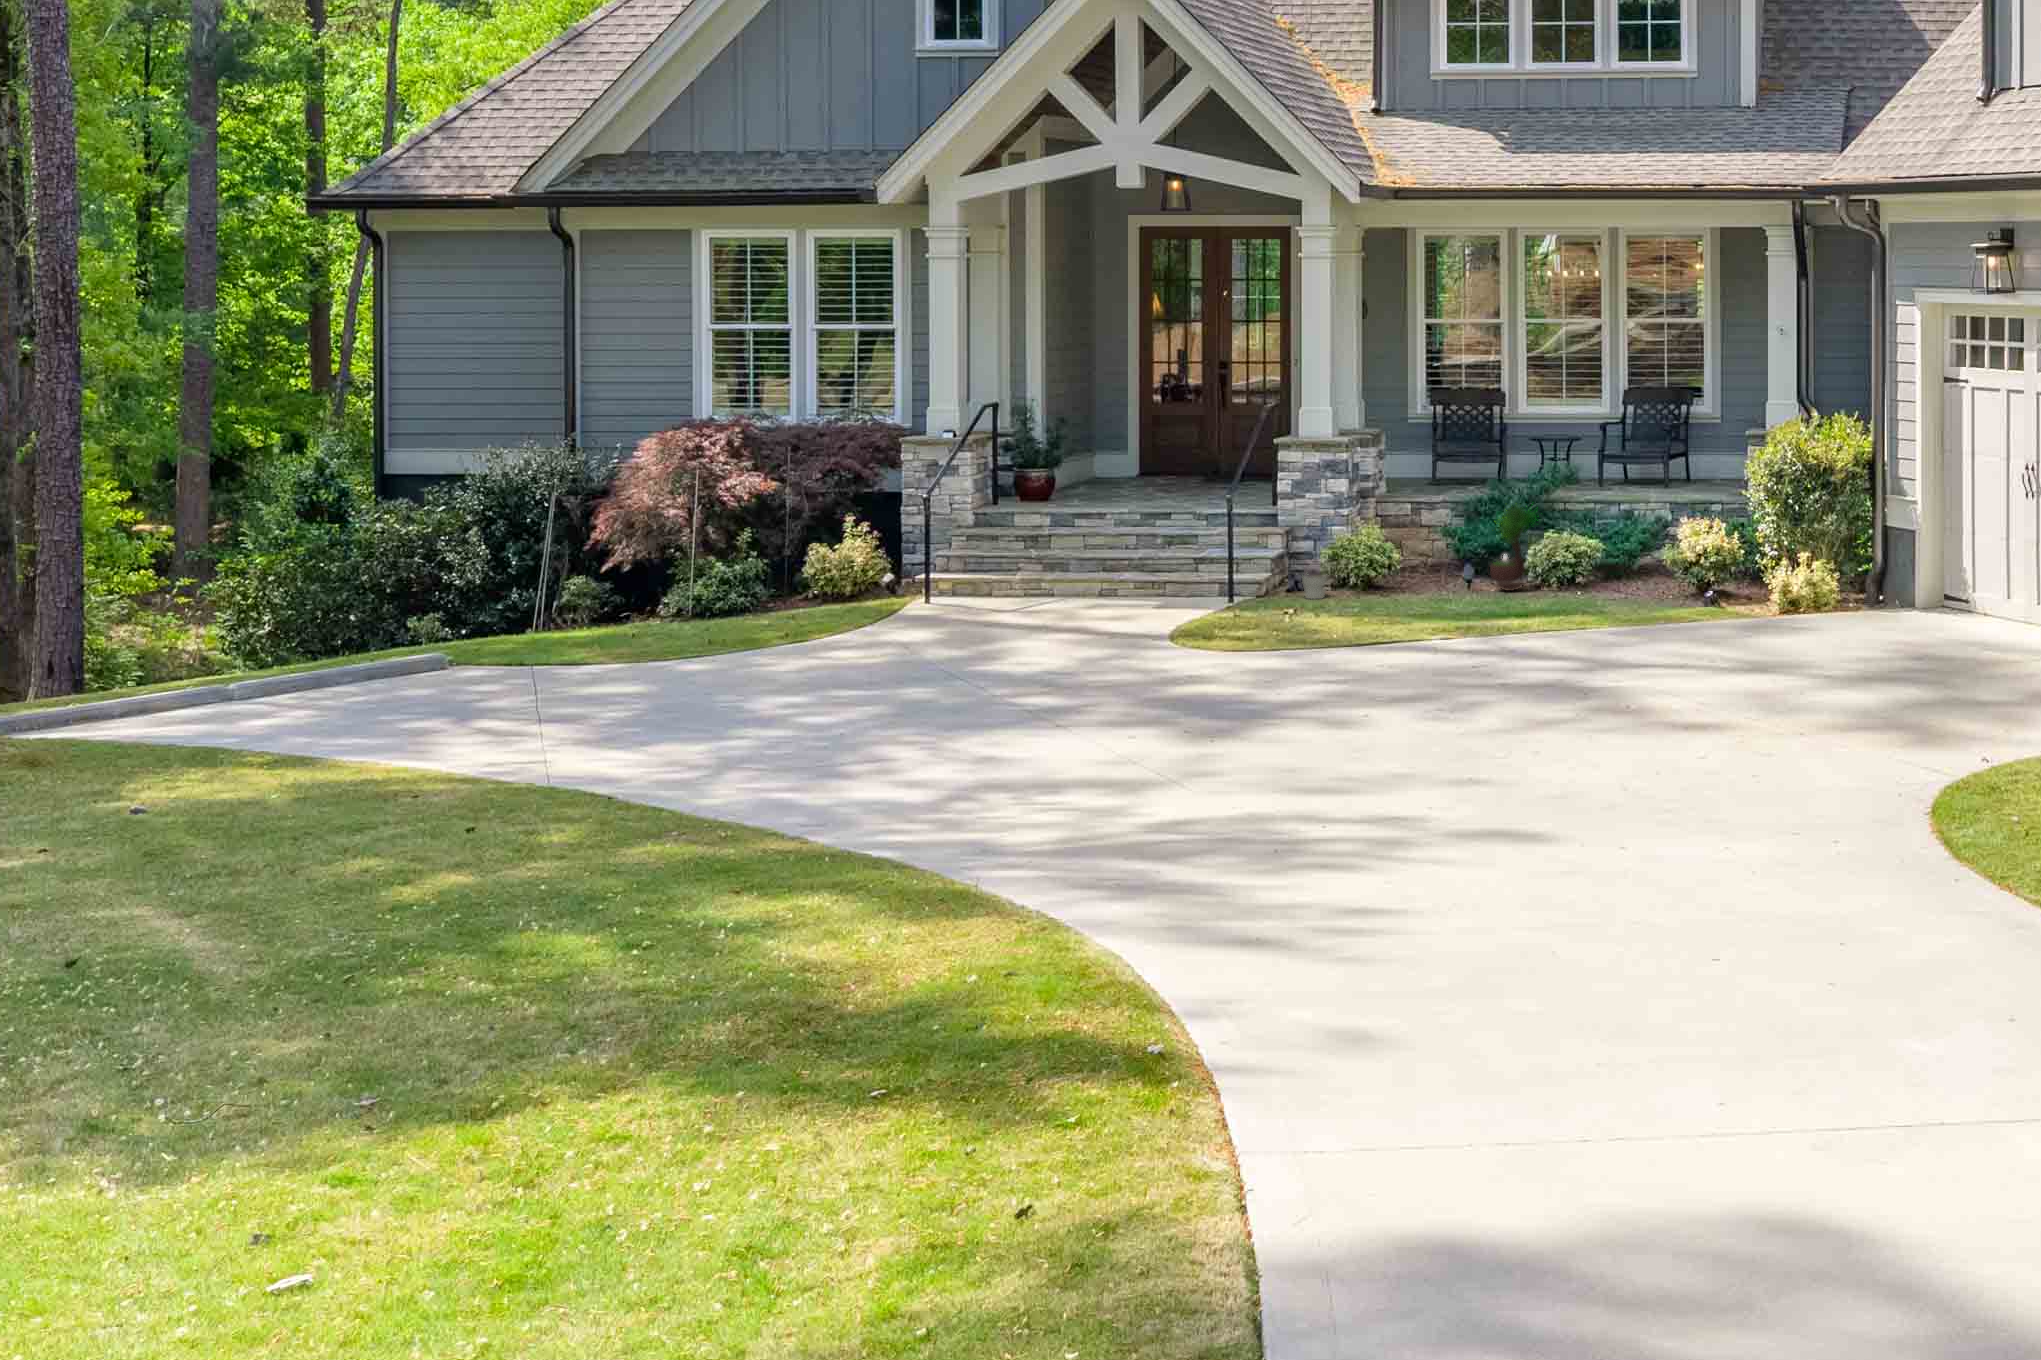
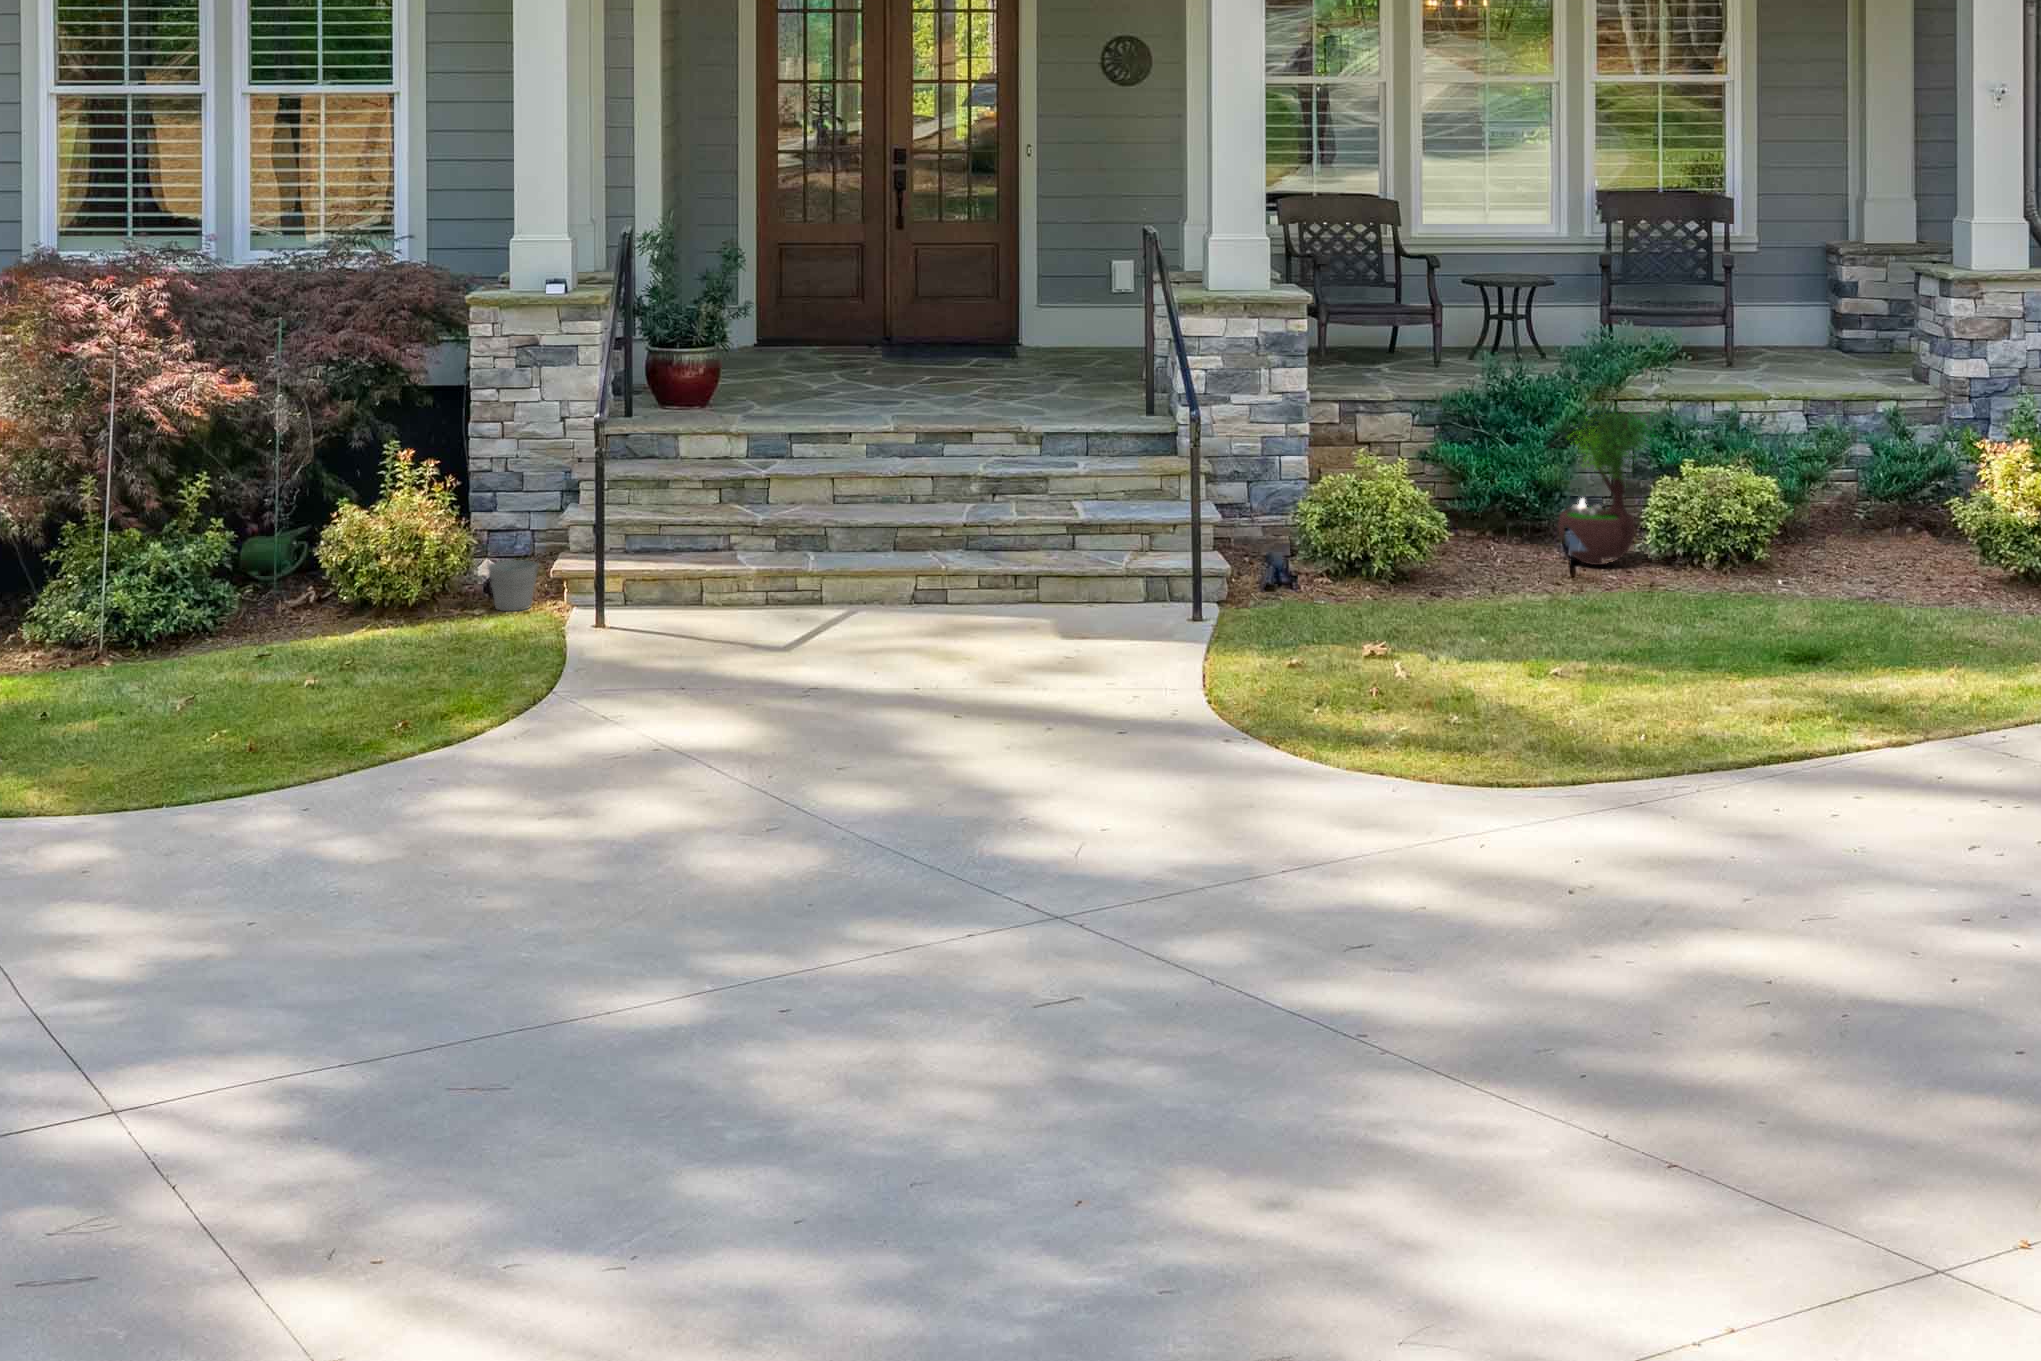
bucket: present [1302,576,1327,599] -> present [488,545,539,611]

